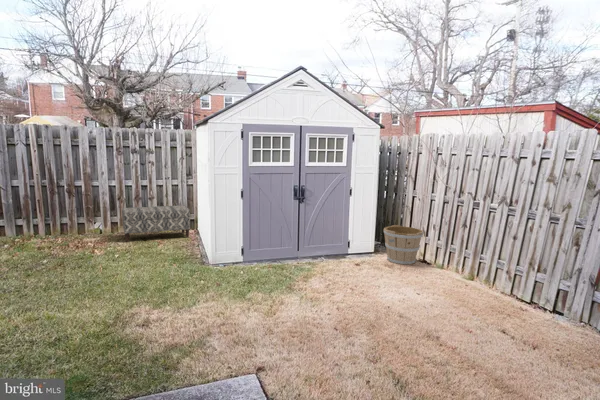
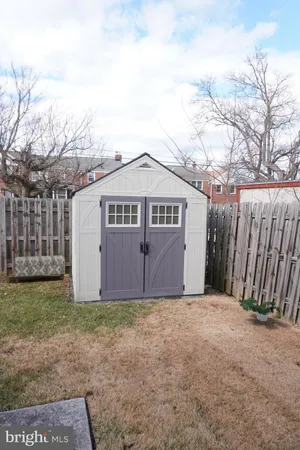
wooden bucket: present [384,225,423,265] -> none [210,273,242,305]
potted plant: none [424,254,479,283] -> present [240,297,283,321]

